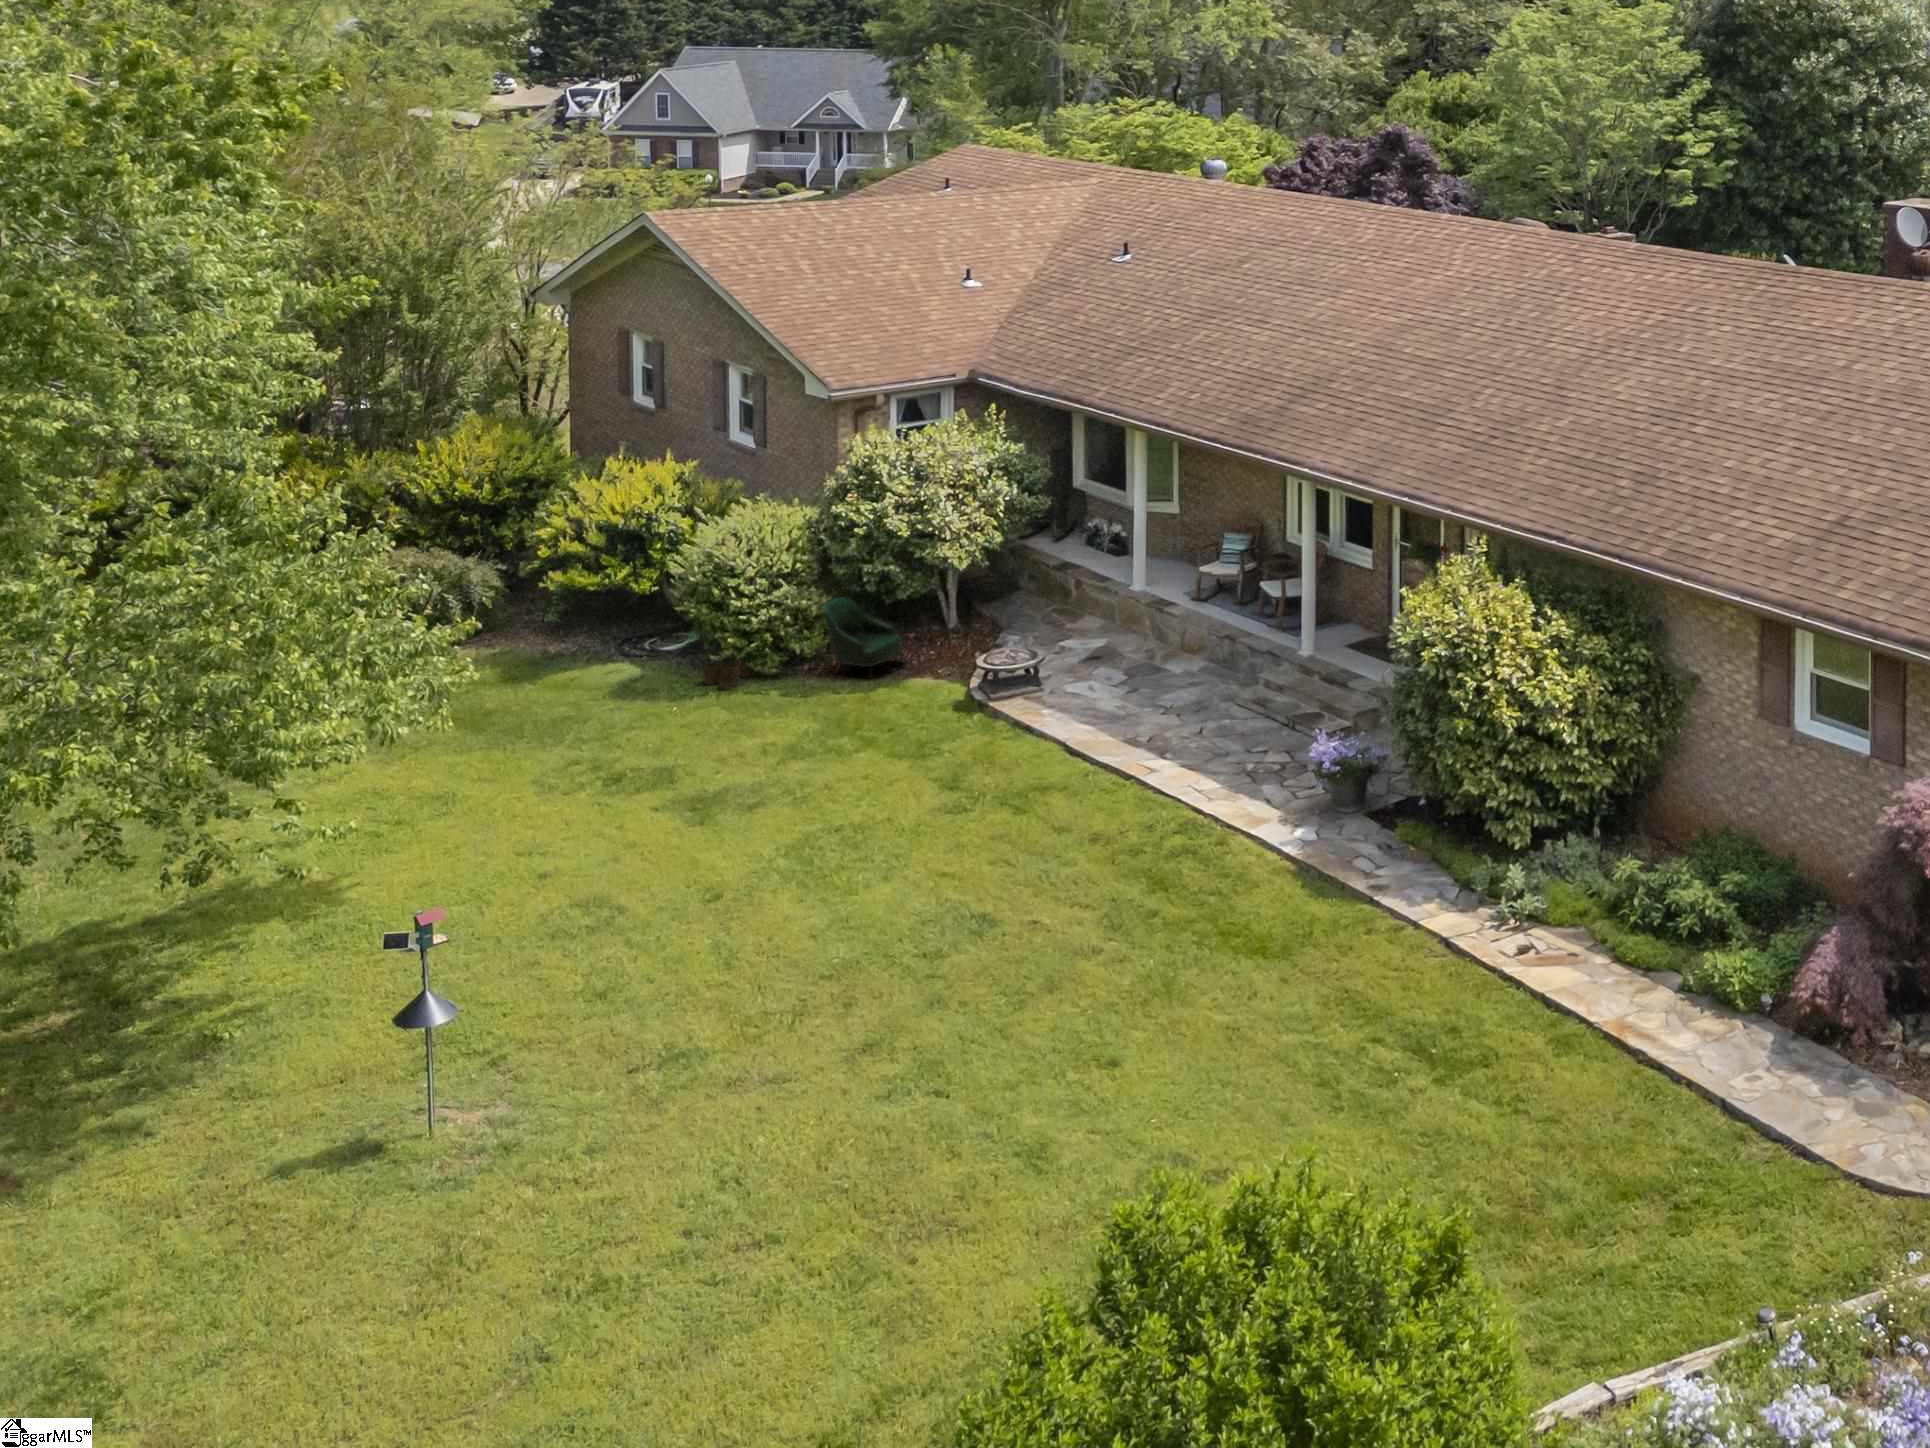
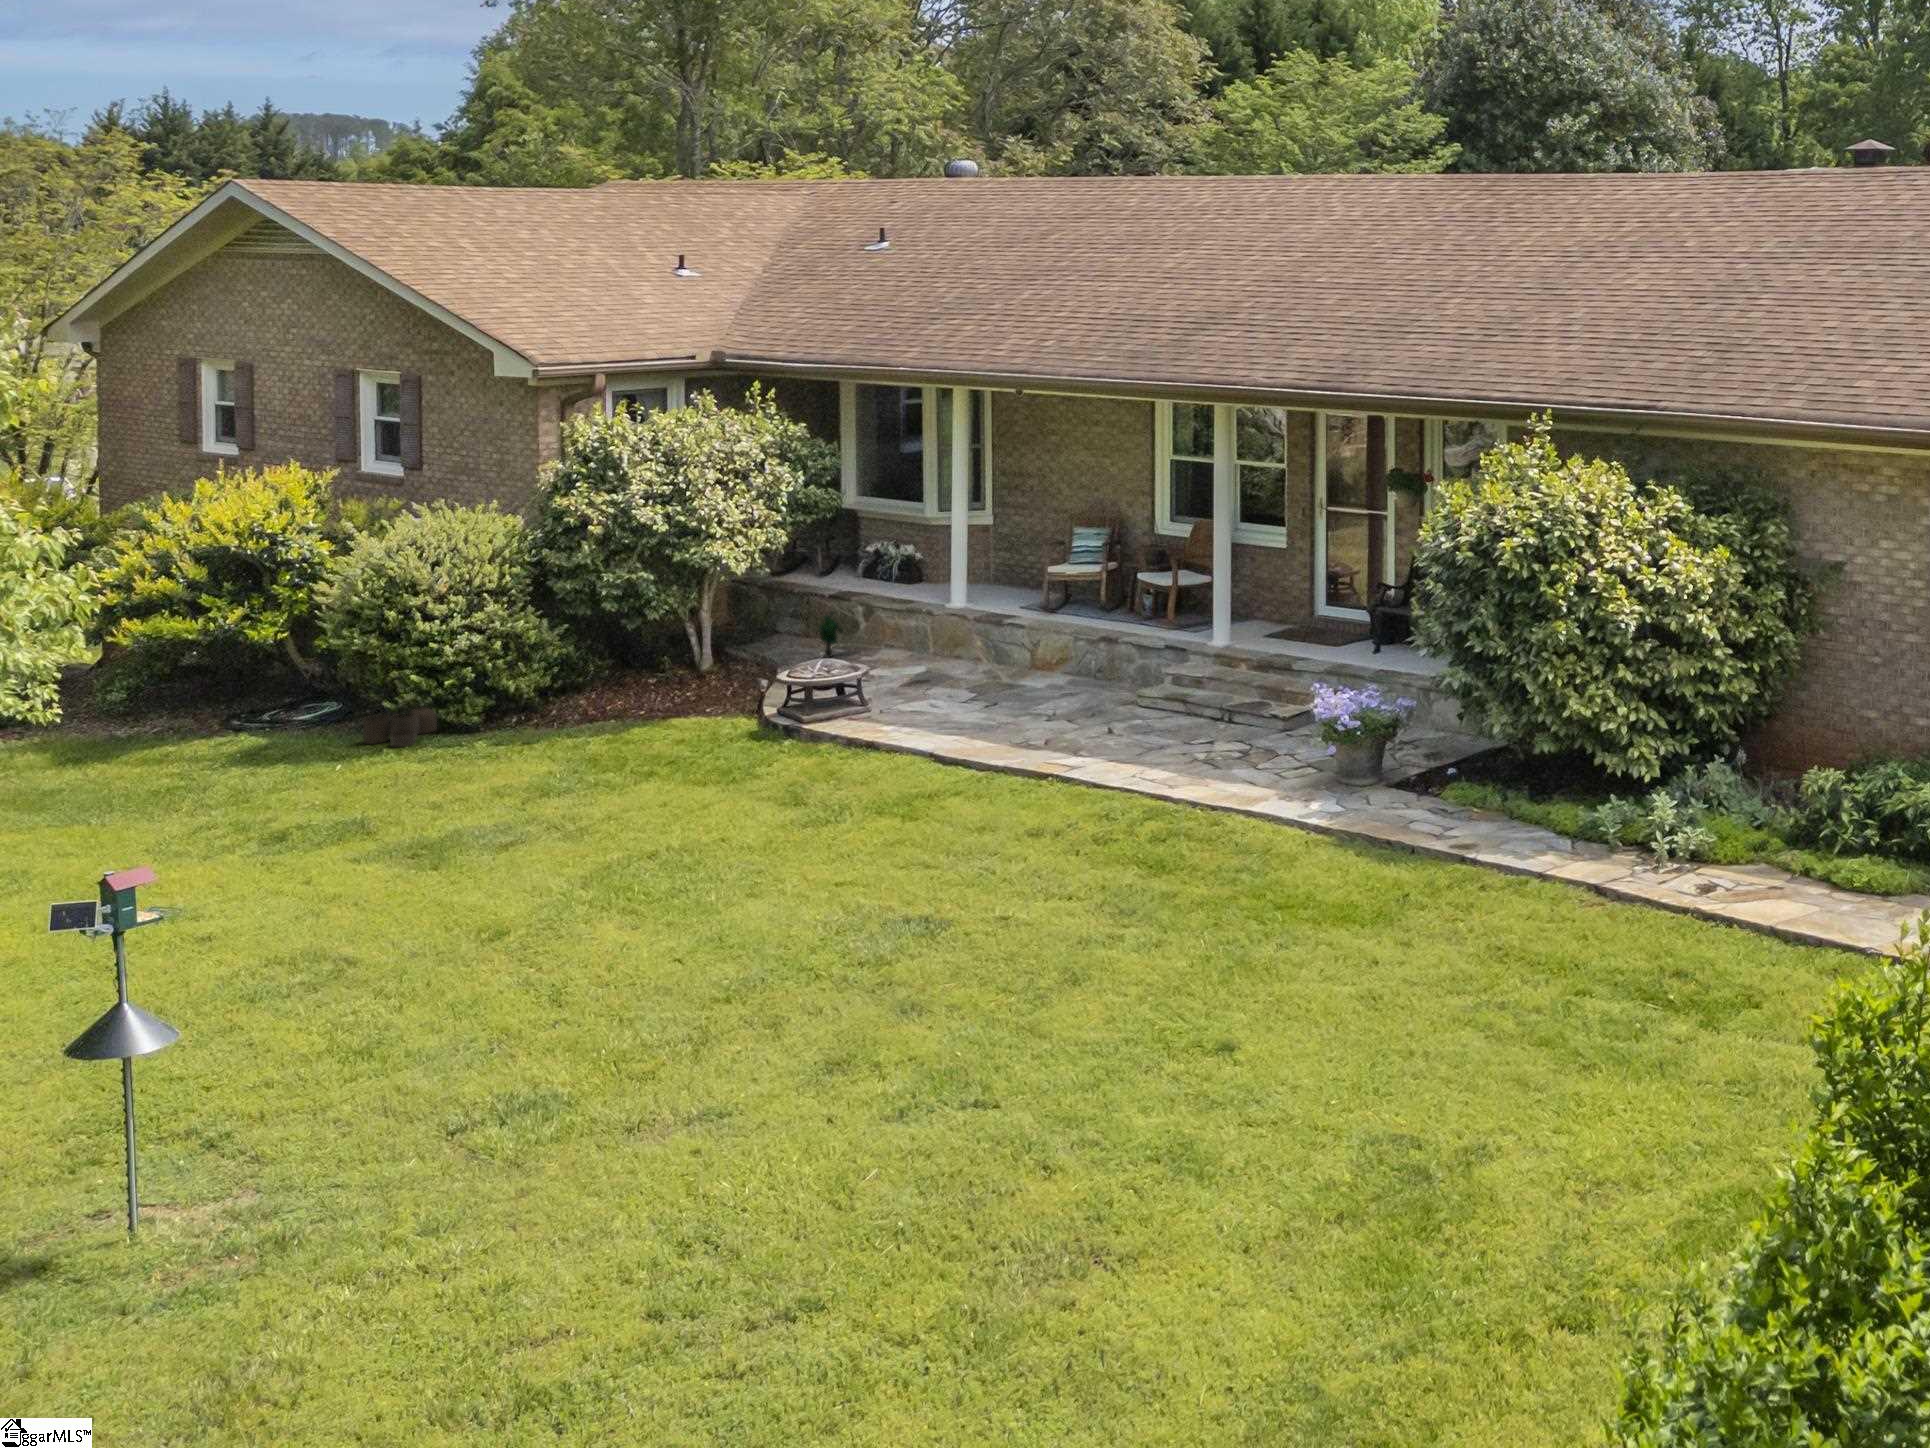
decorative plant: none [1035,583,1056,619] -> present [819,612,843,658]
armchair: present [822,597,903,672] -> none [542,621,654,723]

